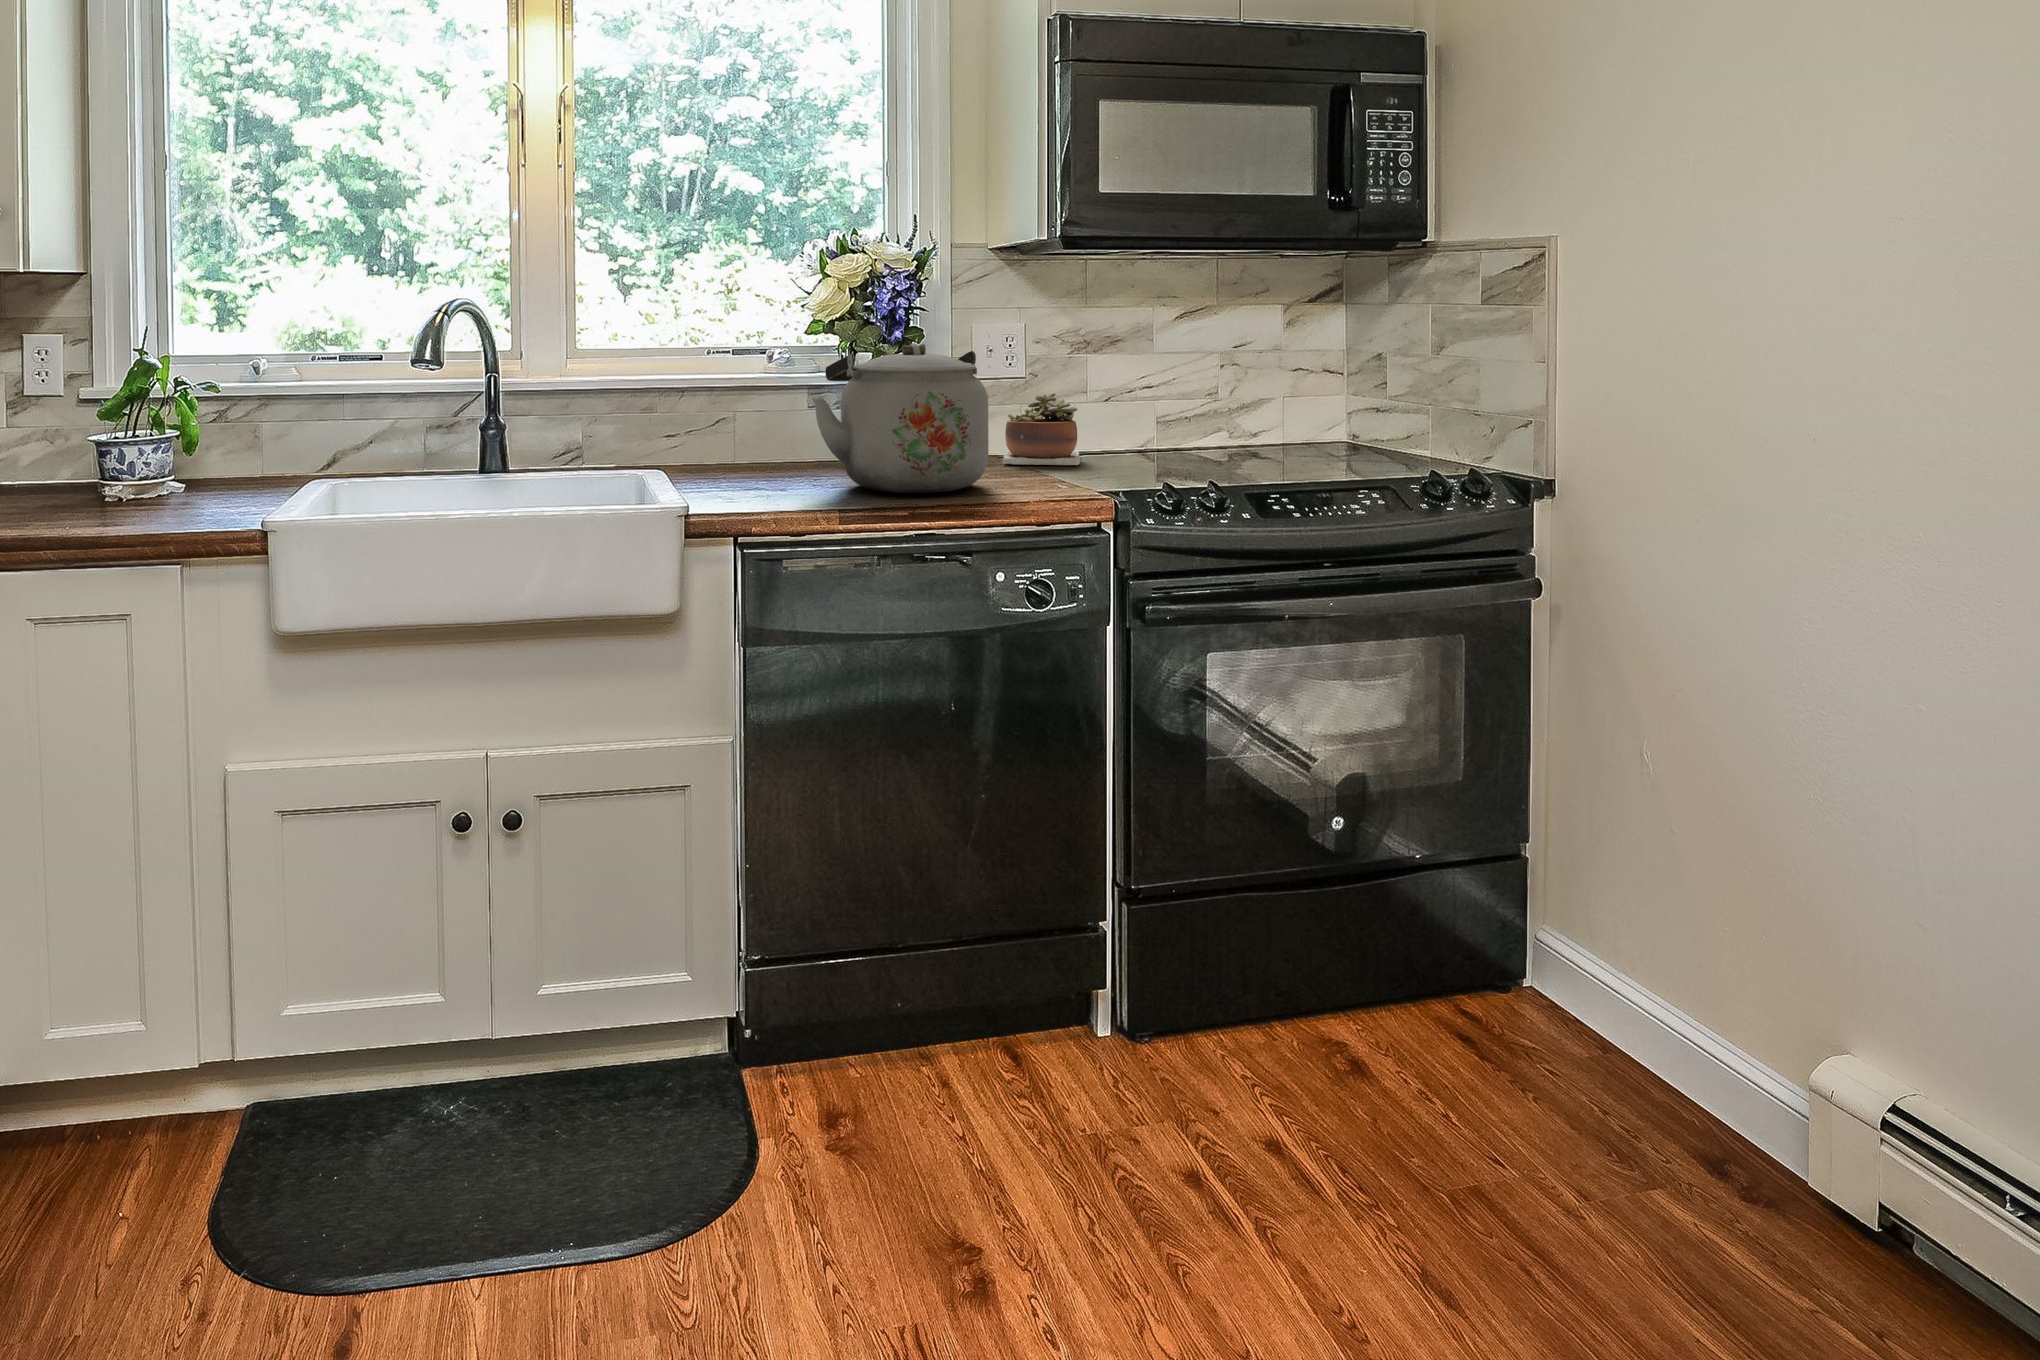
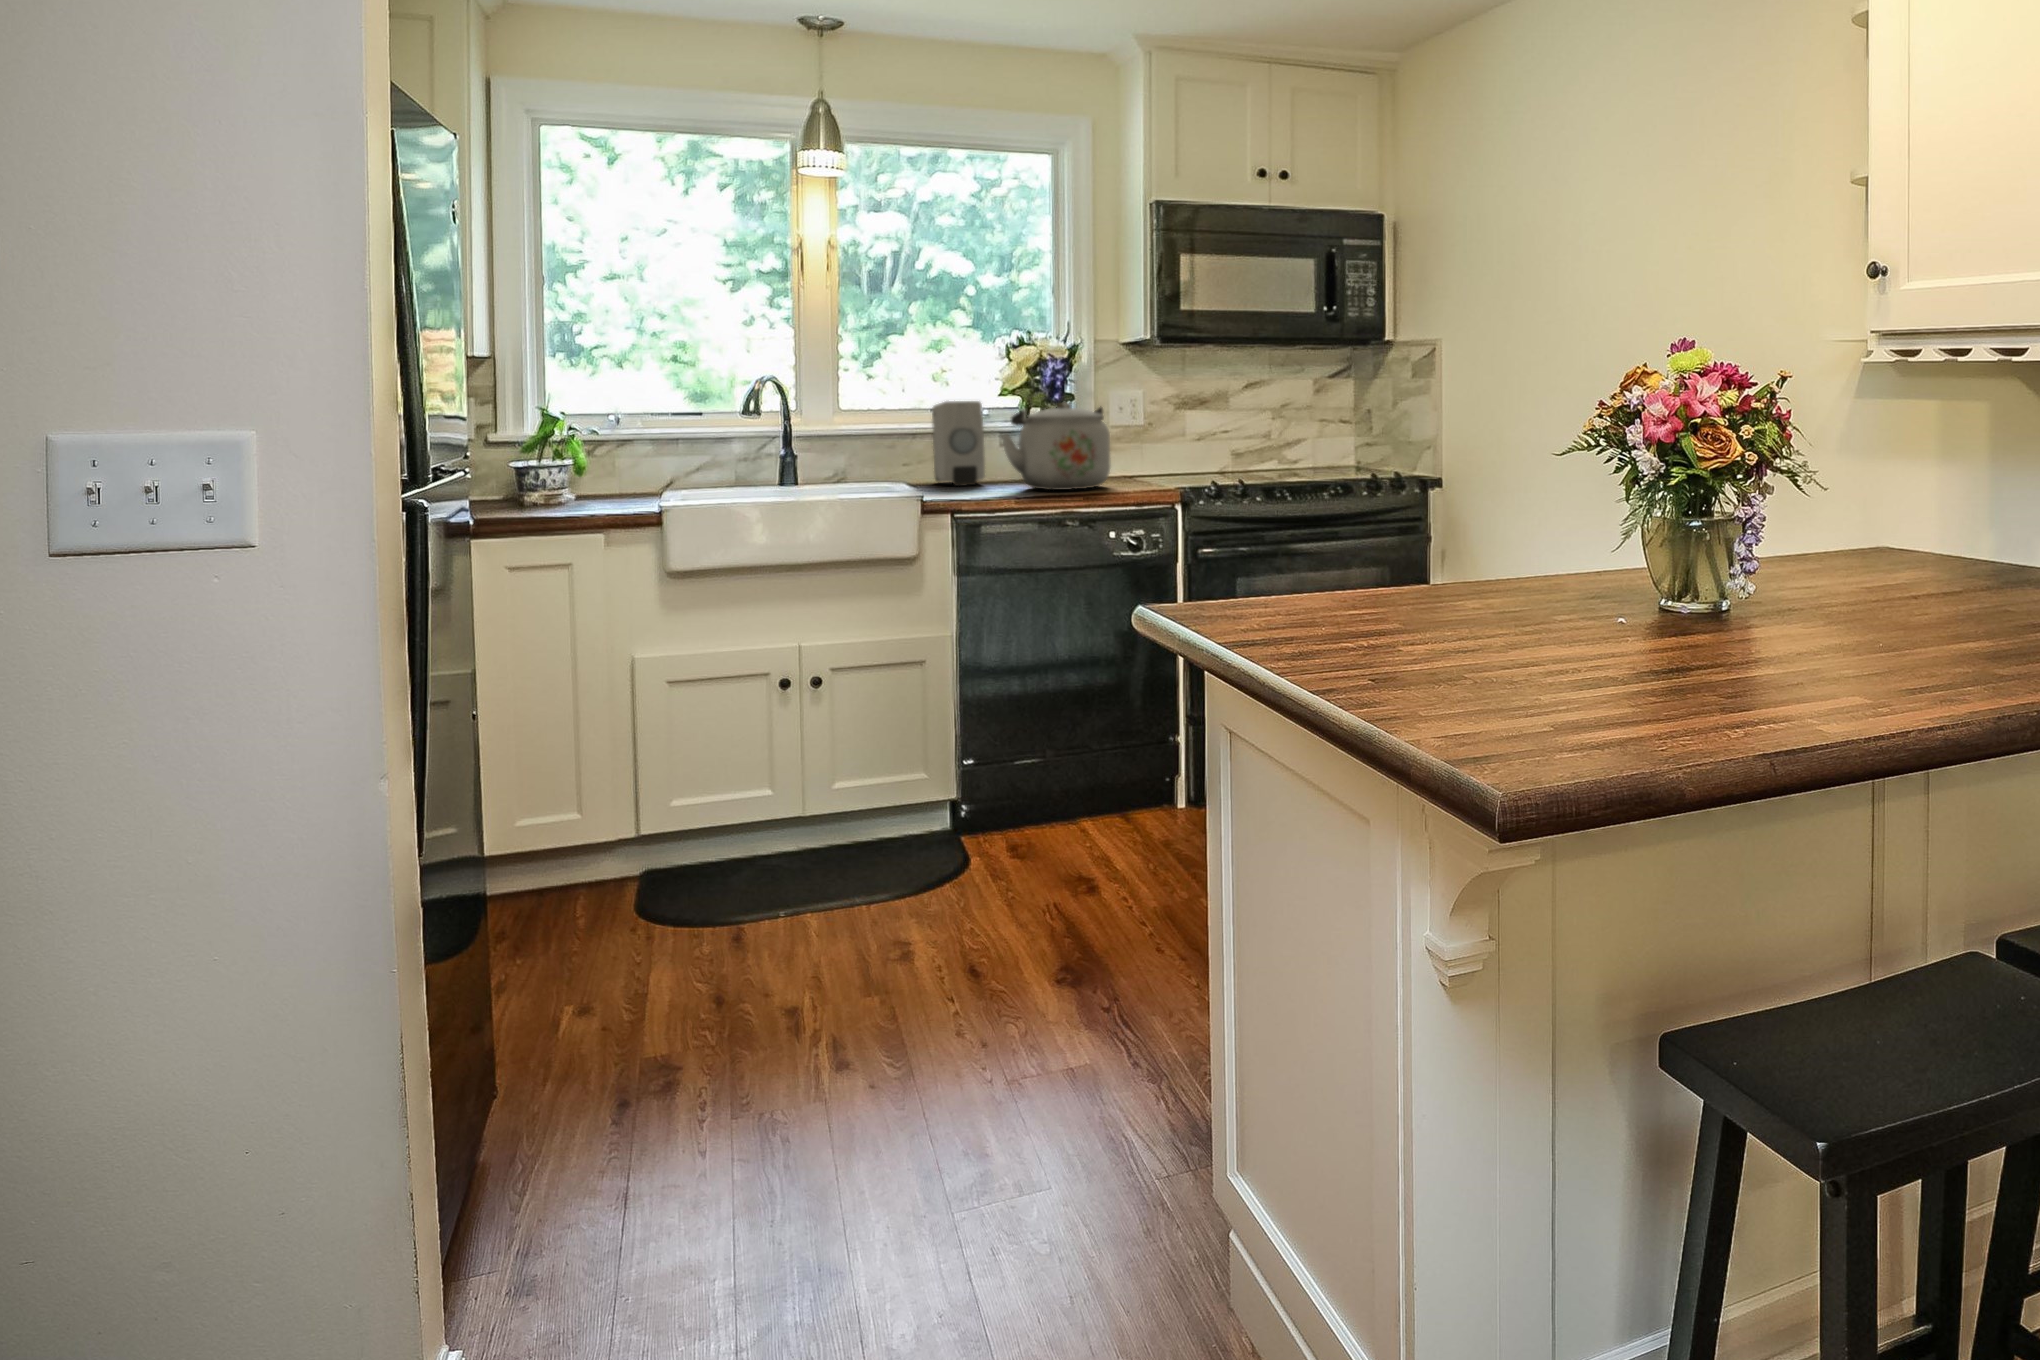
soap dispenser: none [706,340,784,475] -> present [932,401,985,486]
succulent plant: present [1003,393,1080,465] -> none [1127,434,1179,478]

